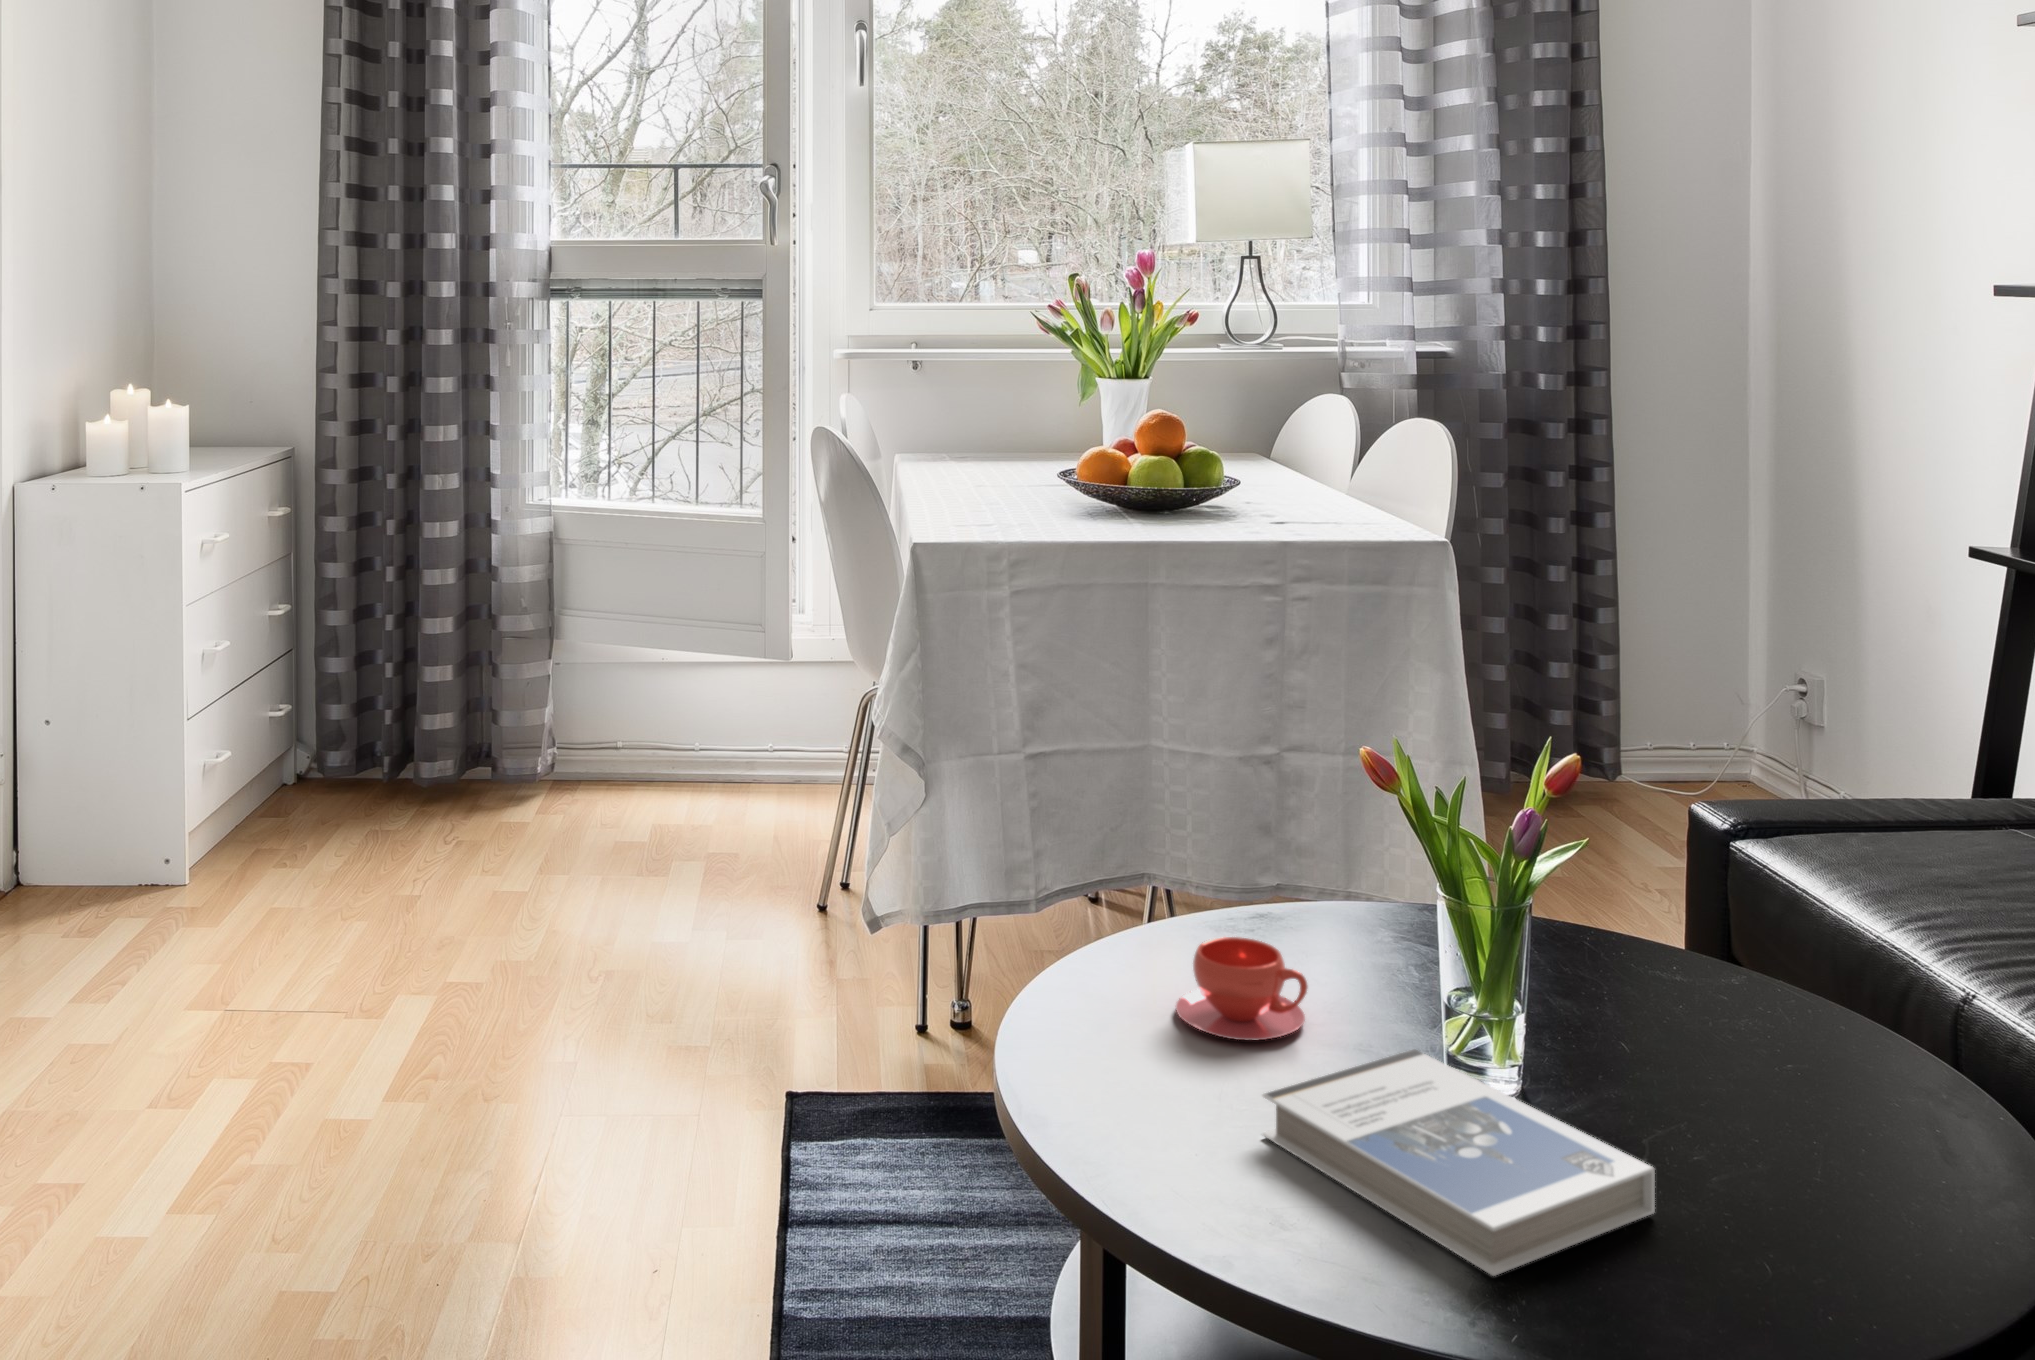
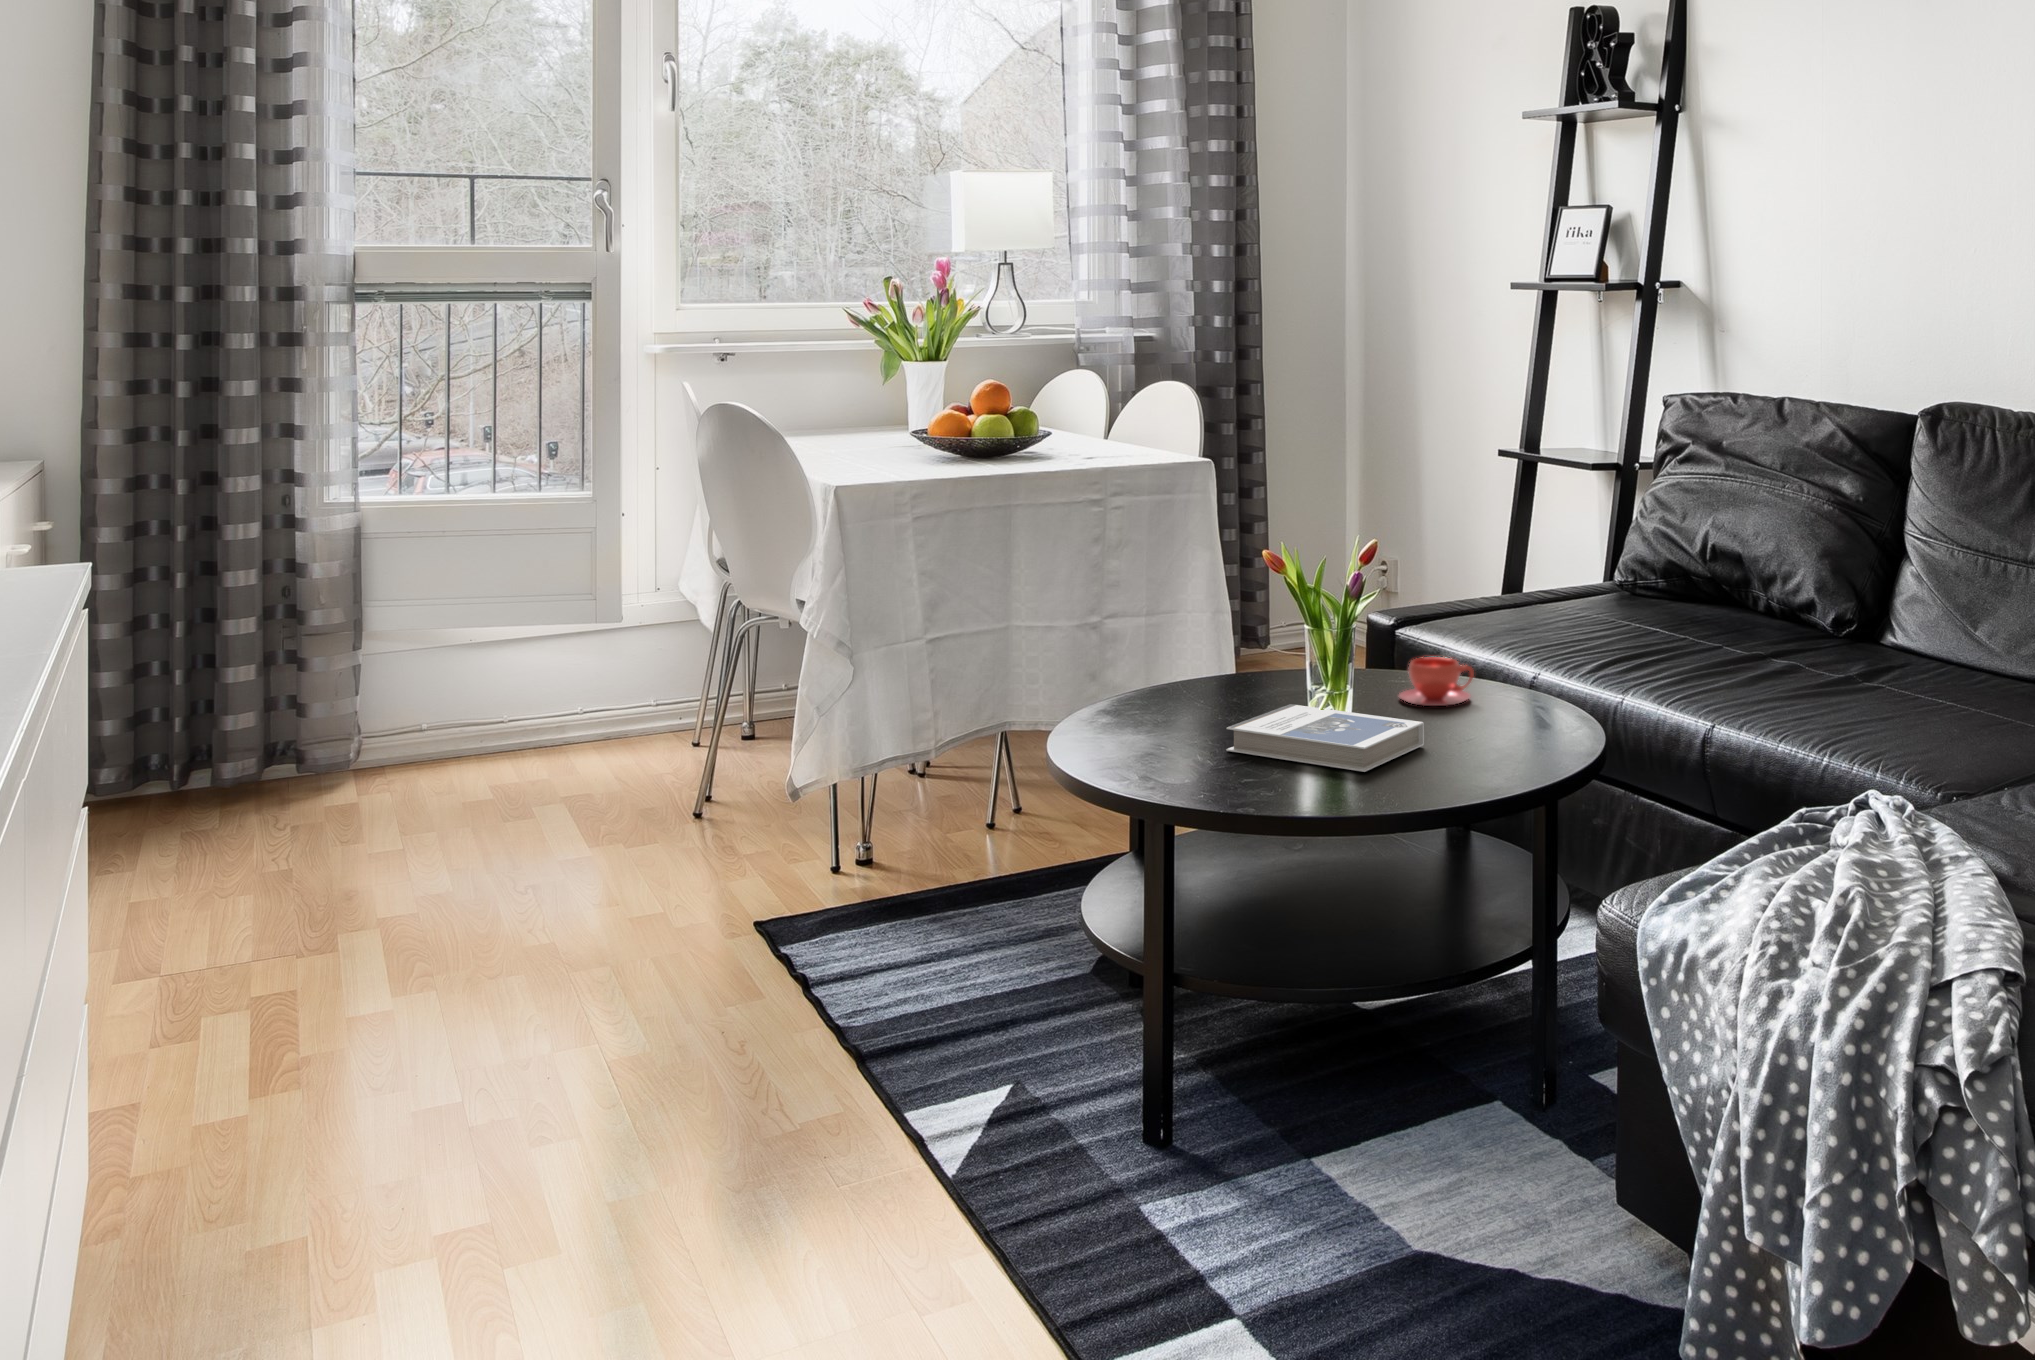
teacup: present [1176,937,1308,1040] -> present [1399,657,1474,706]

